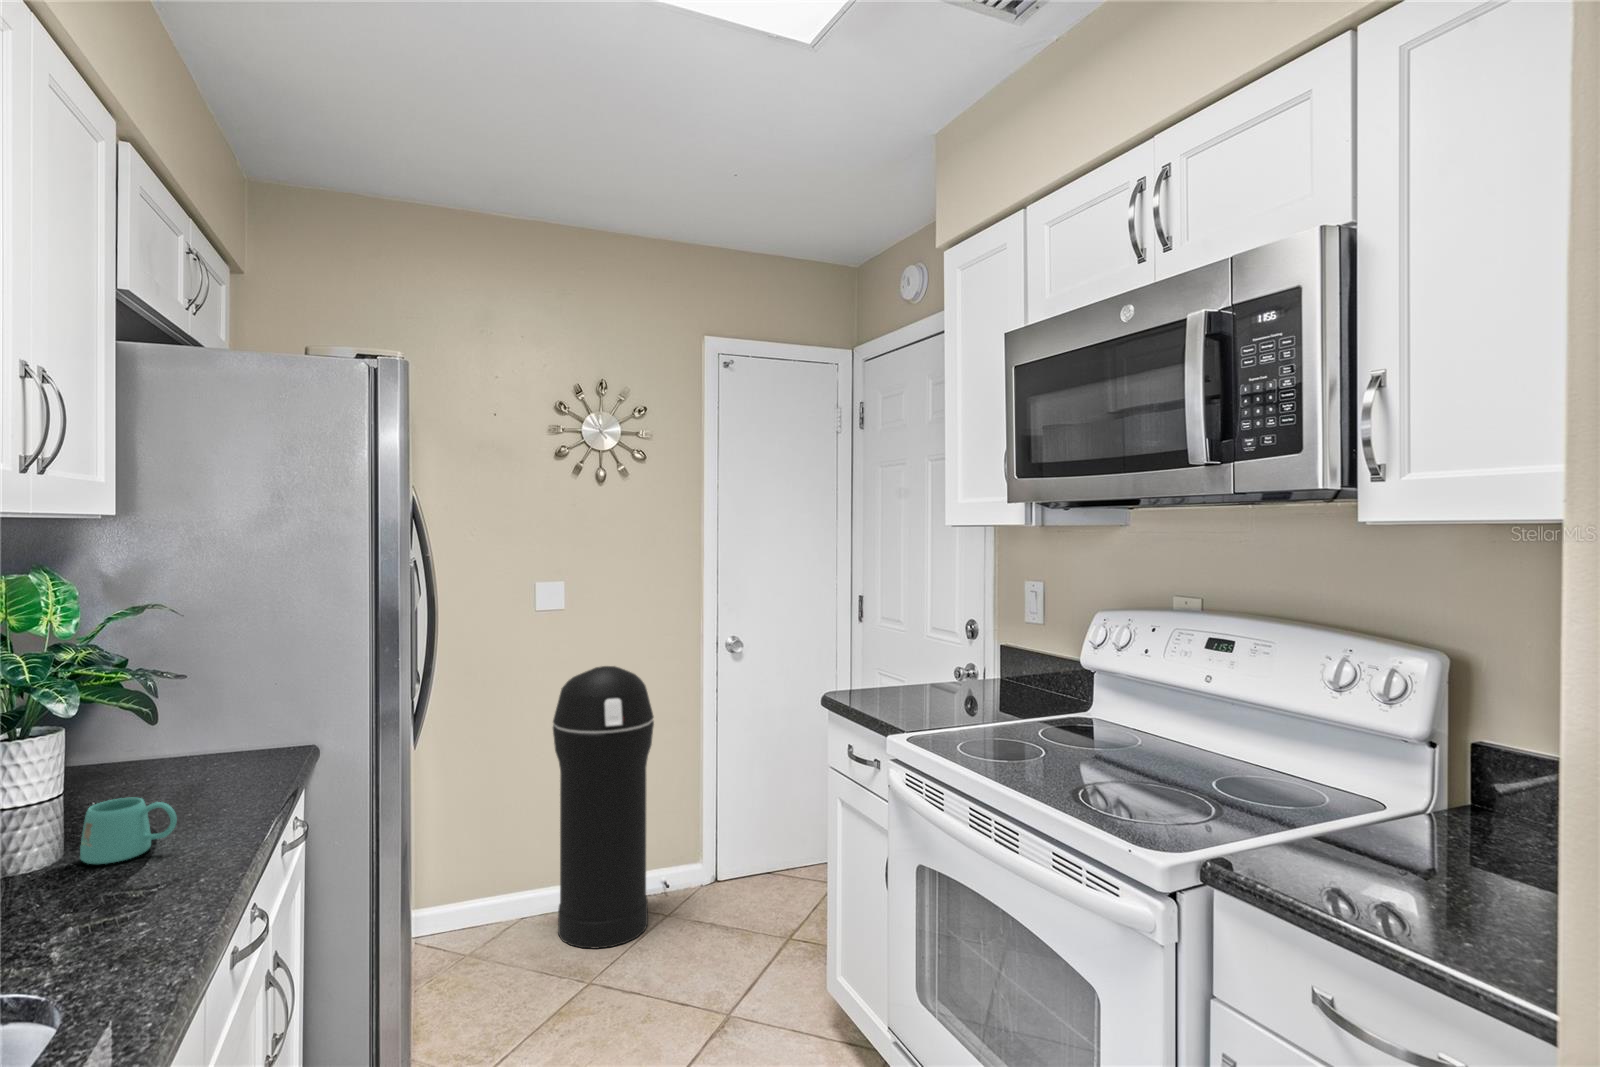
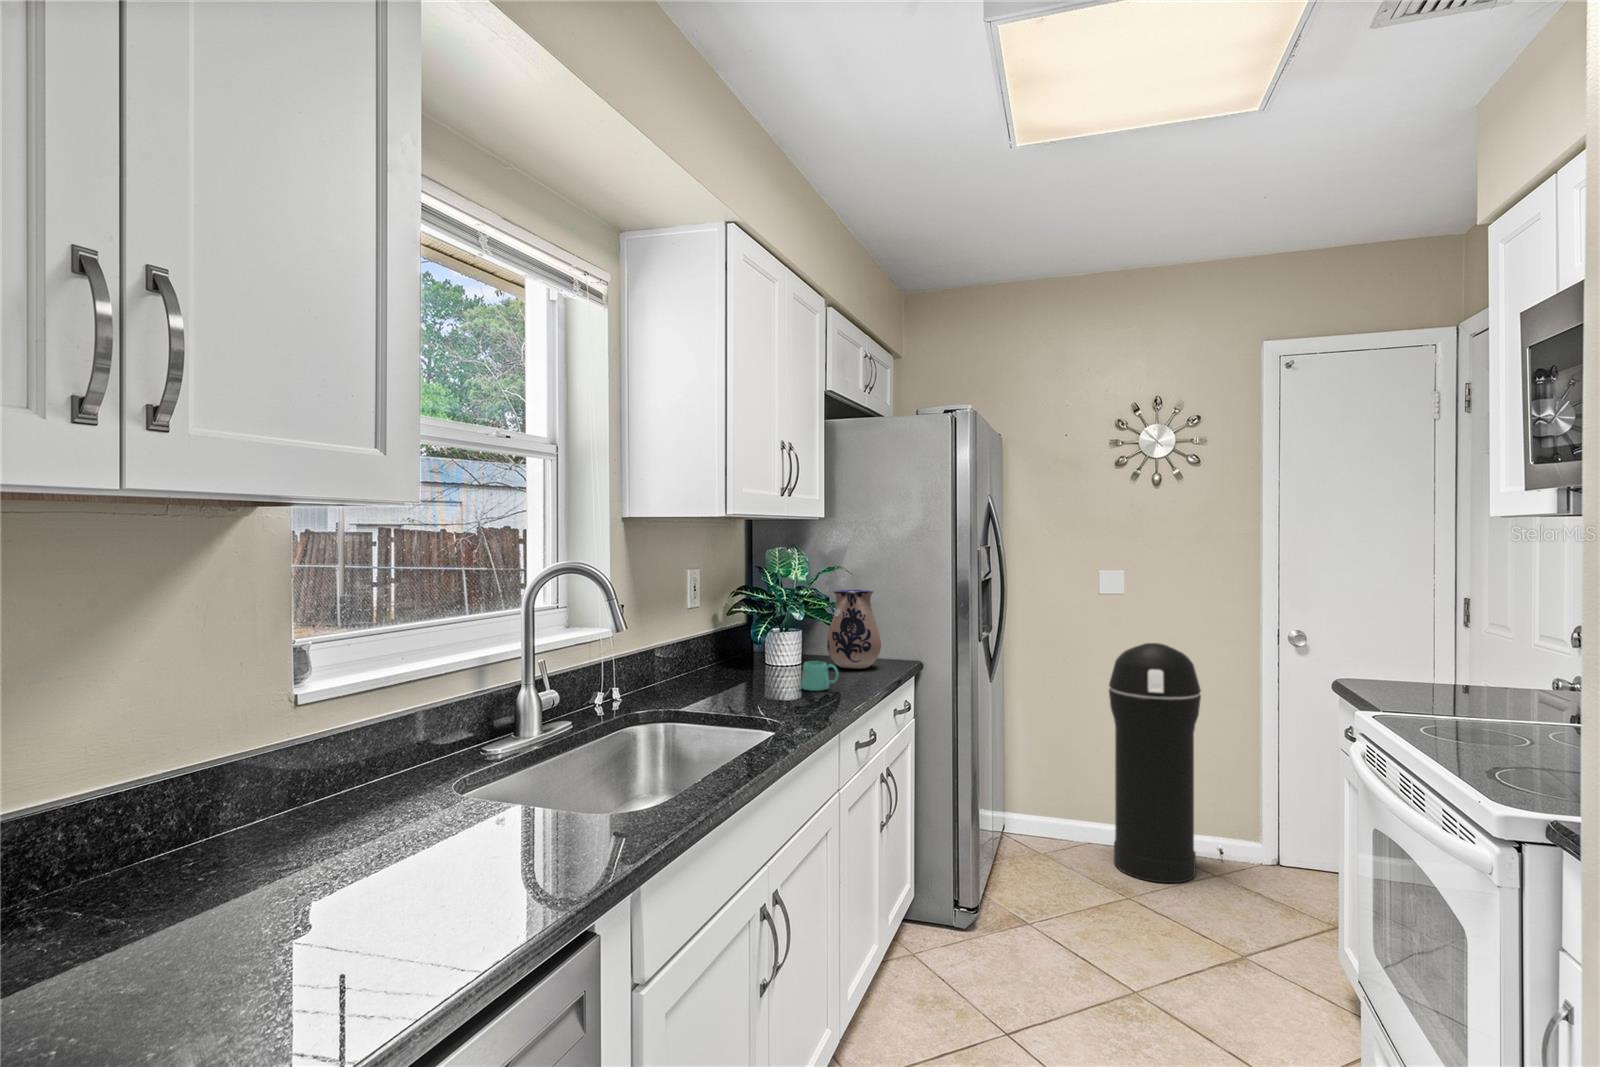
ceramic pitcher: none [128,640,245,784] -> present [827,589,881,669]

